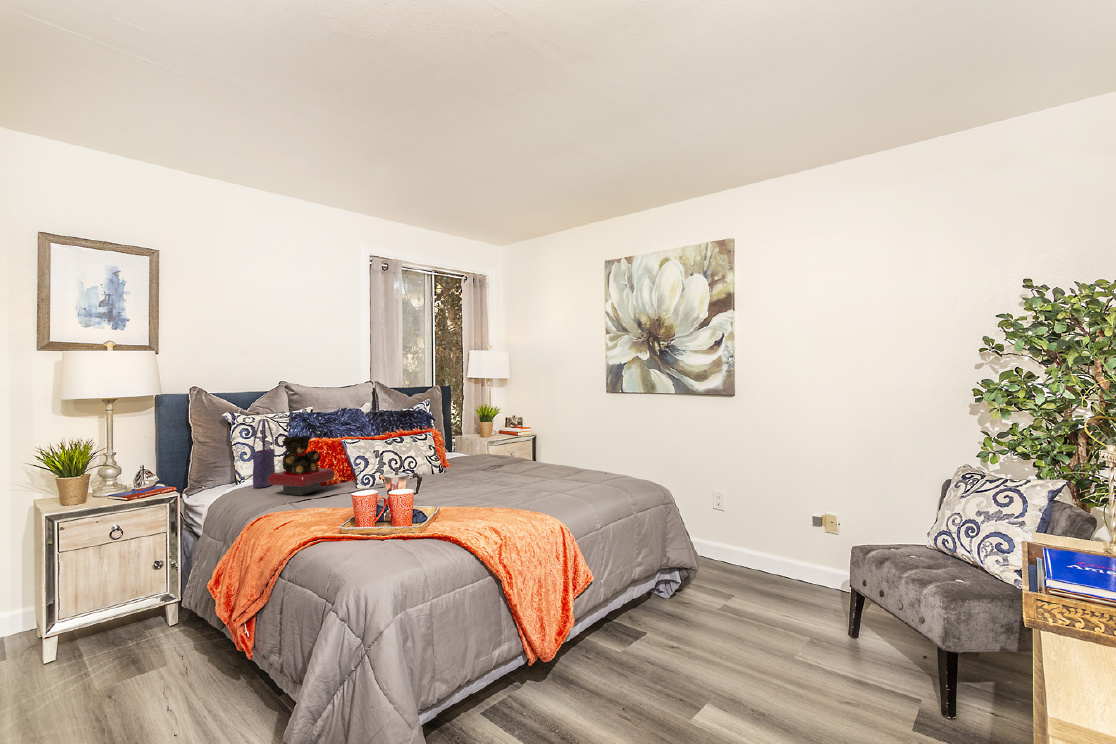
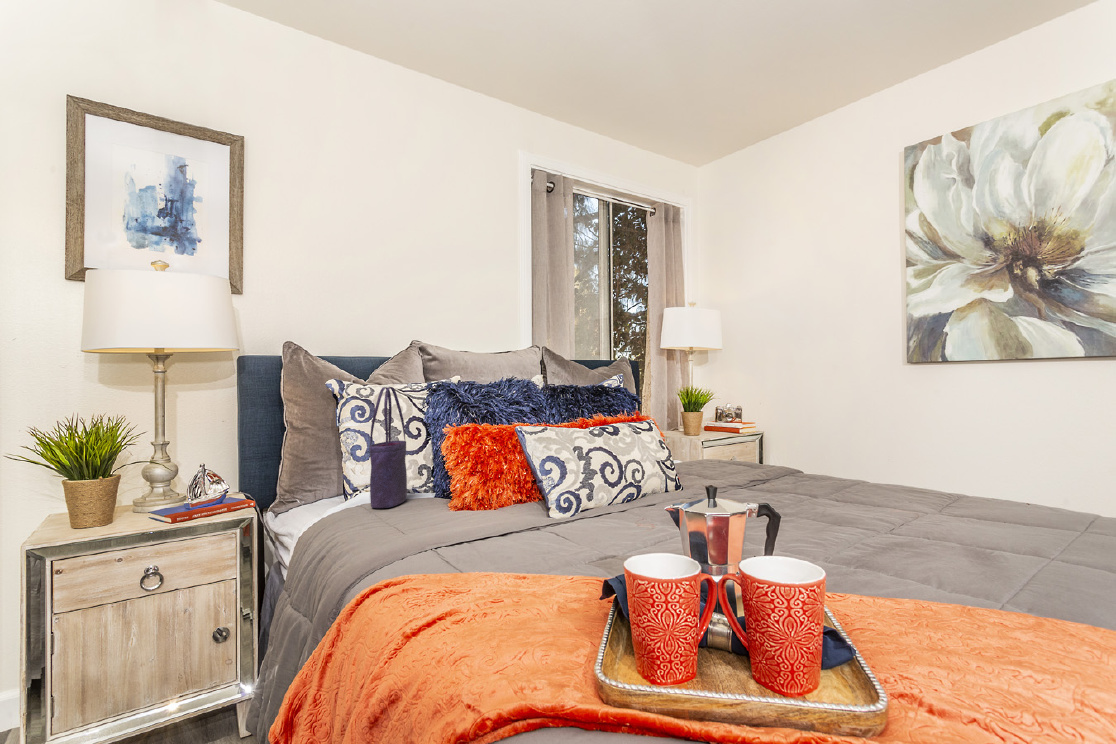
teddy bear: present [268,435,335,495] -> none [394,414,511,529]

